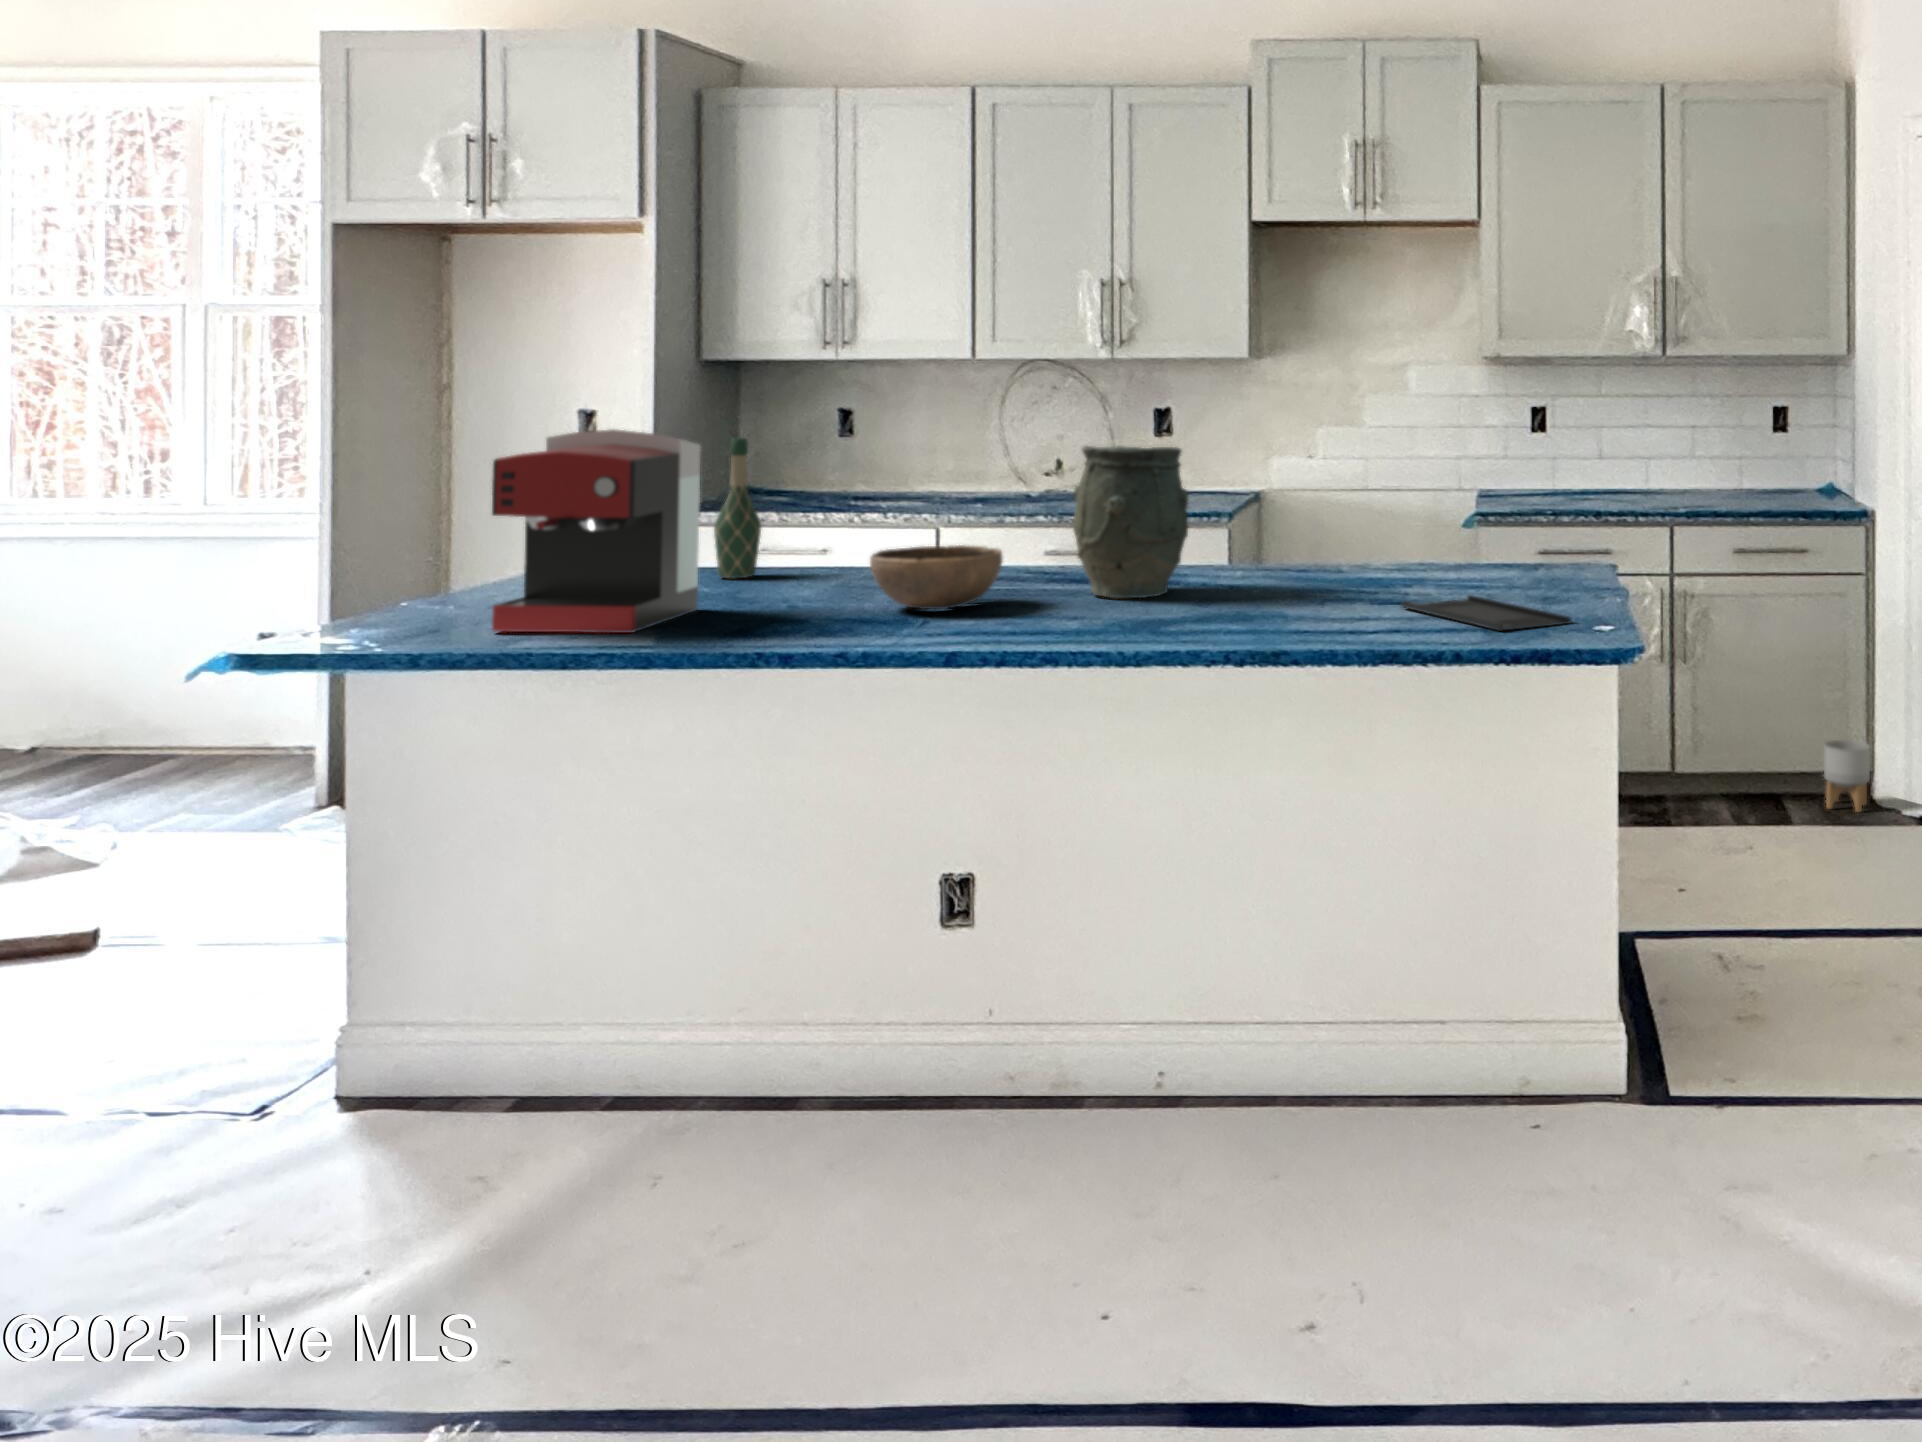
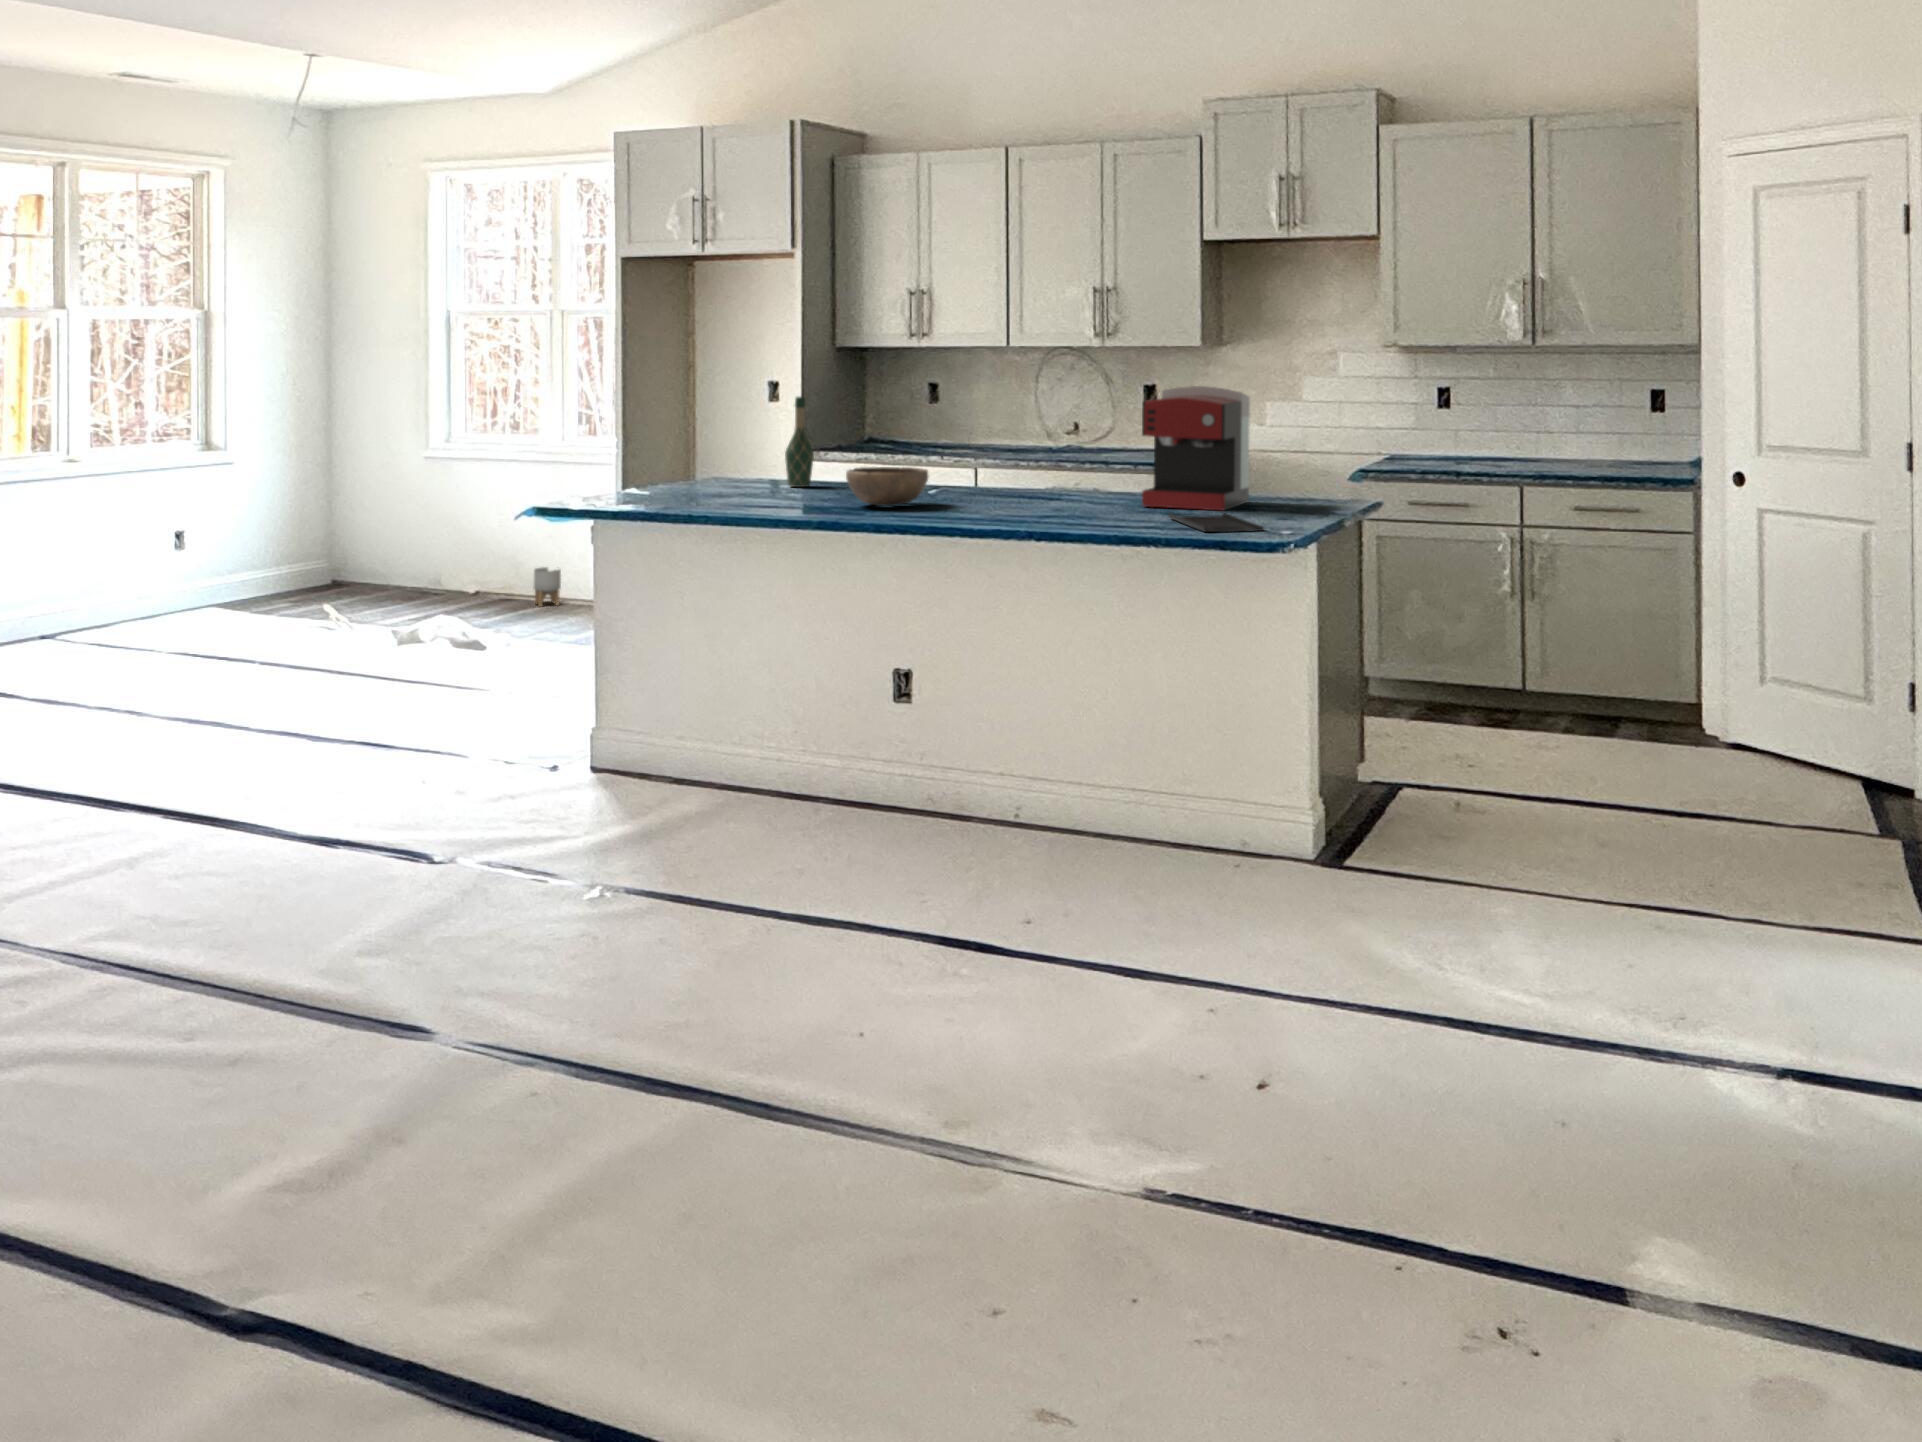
coffee maker: present [492,429,701,633] -> present [1142,386,1250,510]
vase: present [1072,446,1189,598] -> none [976,404,1052,506]
planter: present [1824,740,1870,812] -> present [534,567,561,607]

